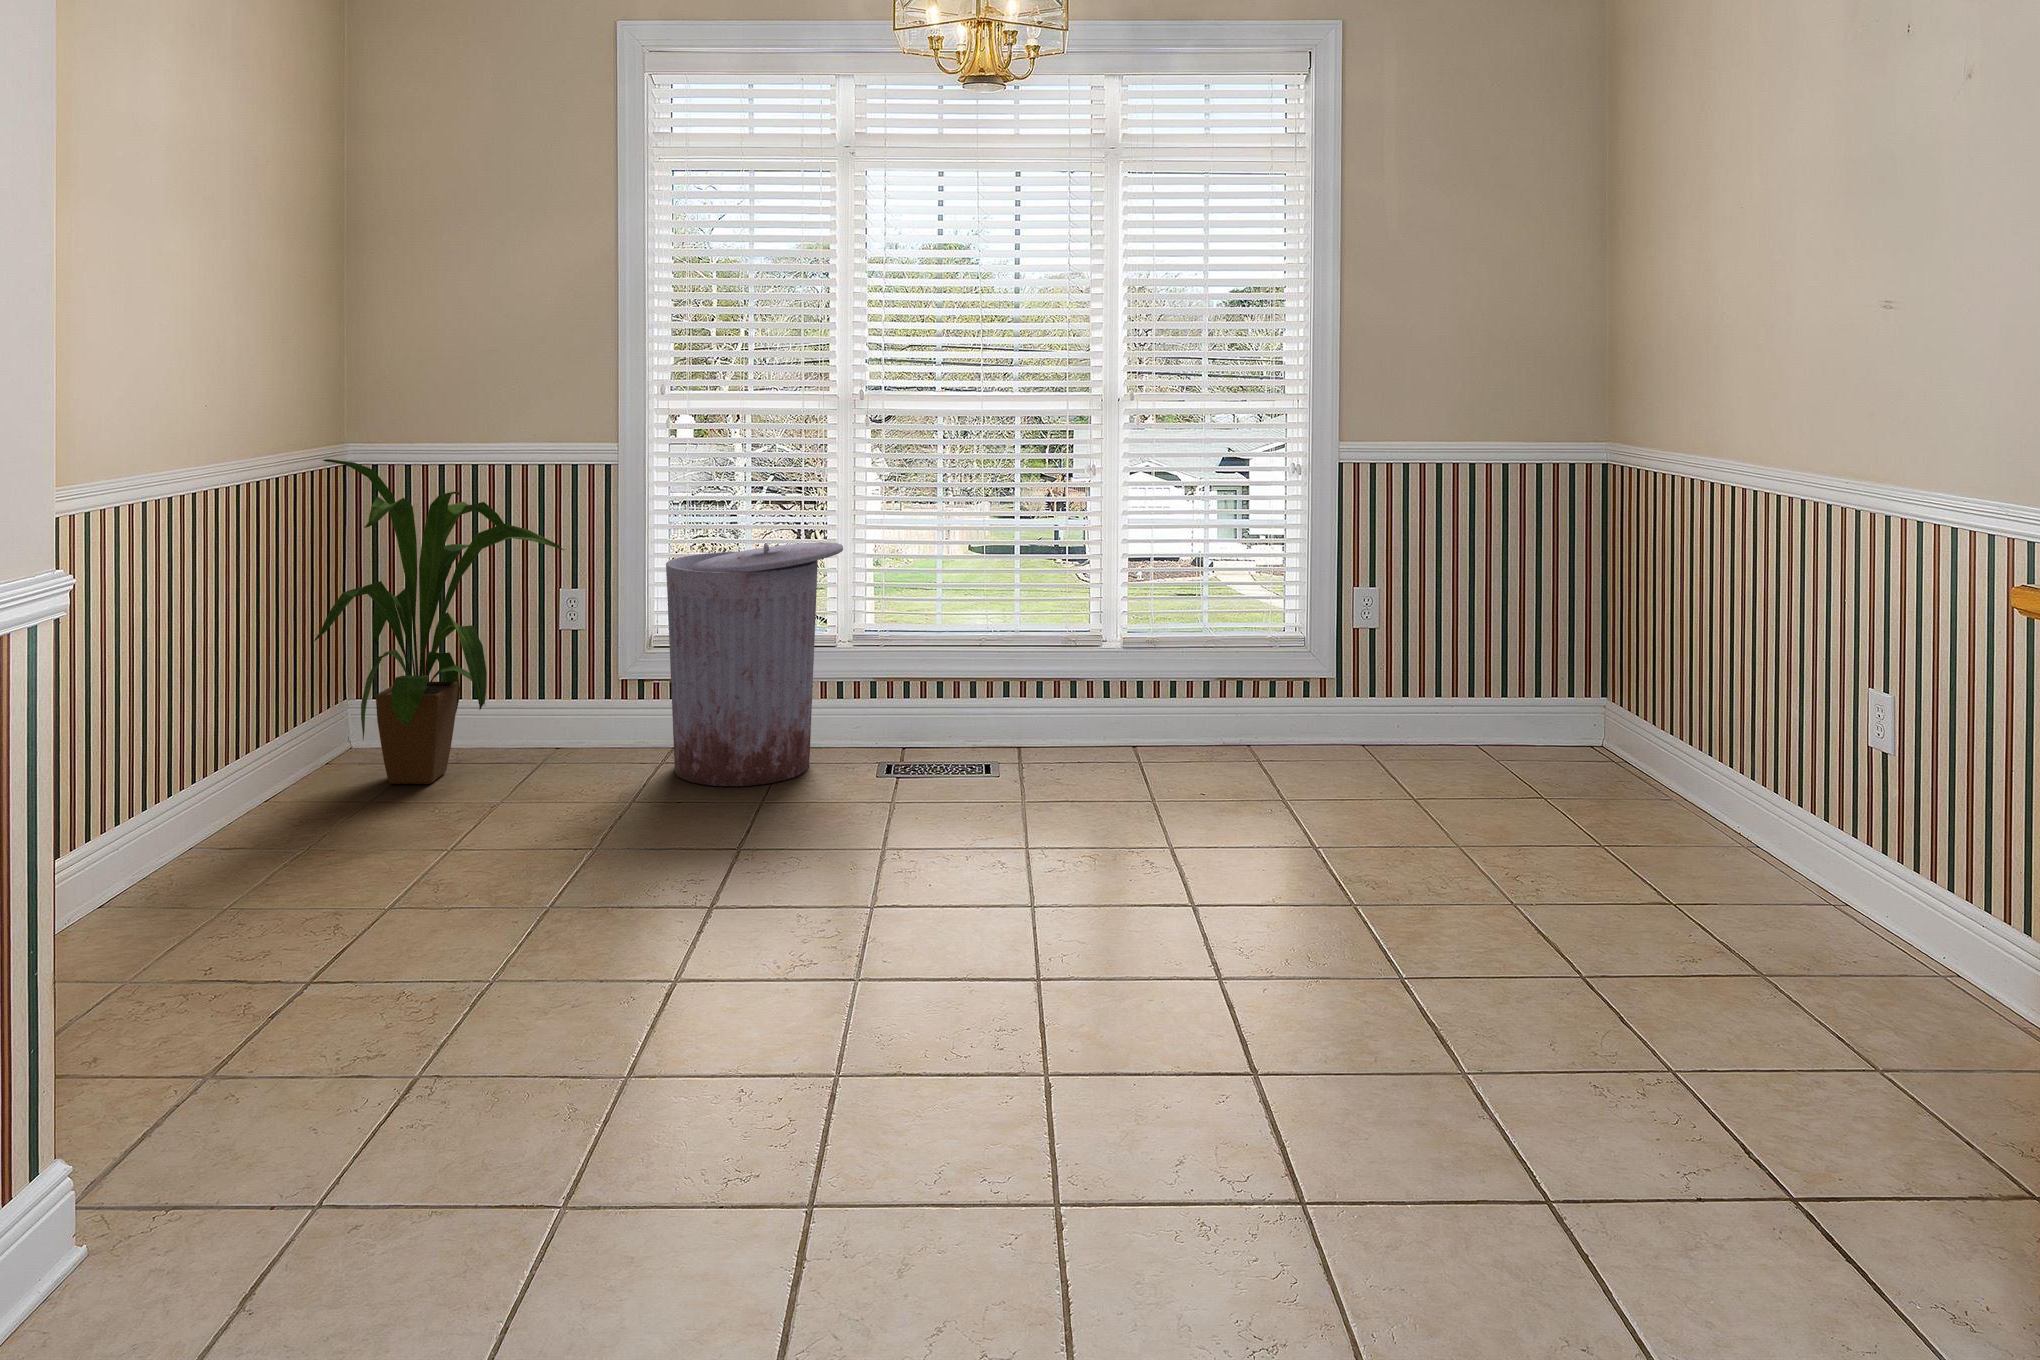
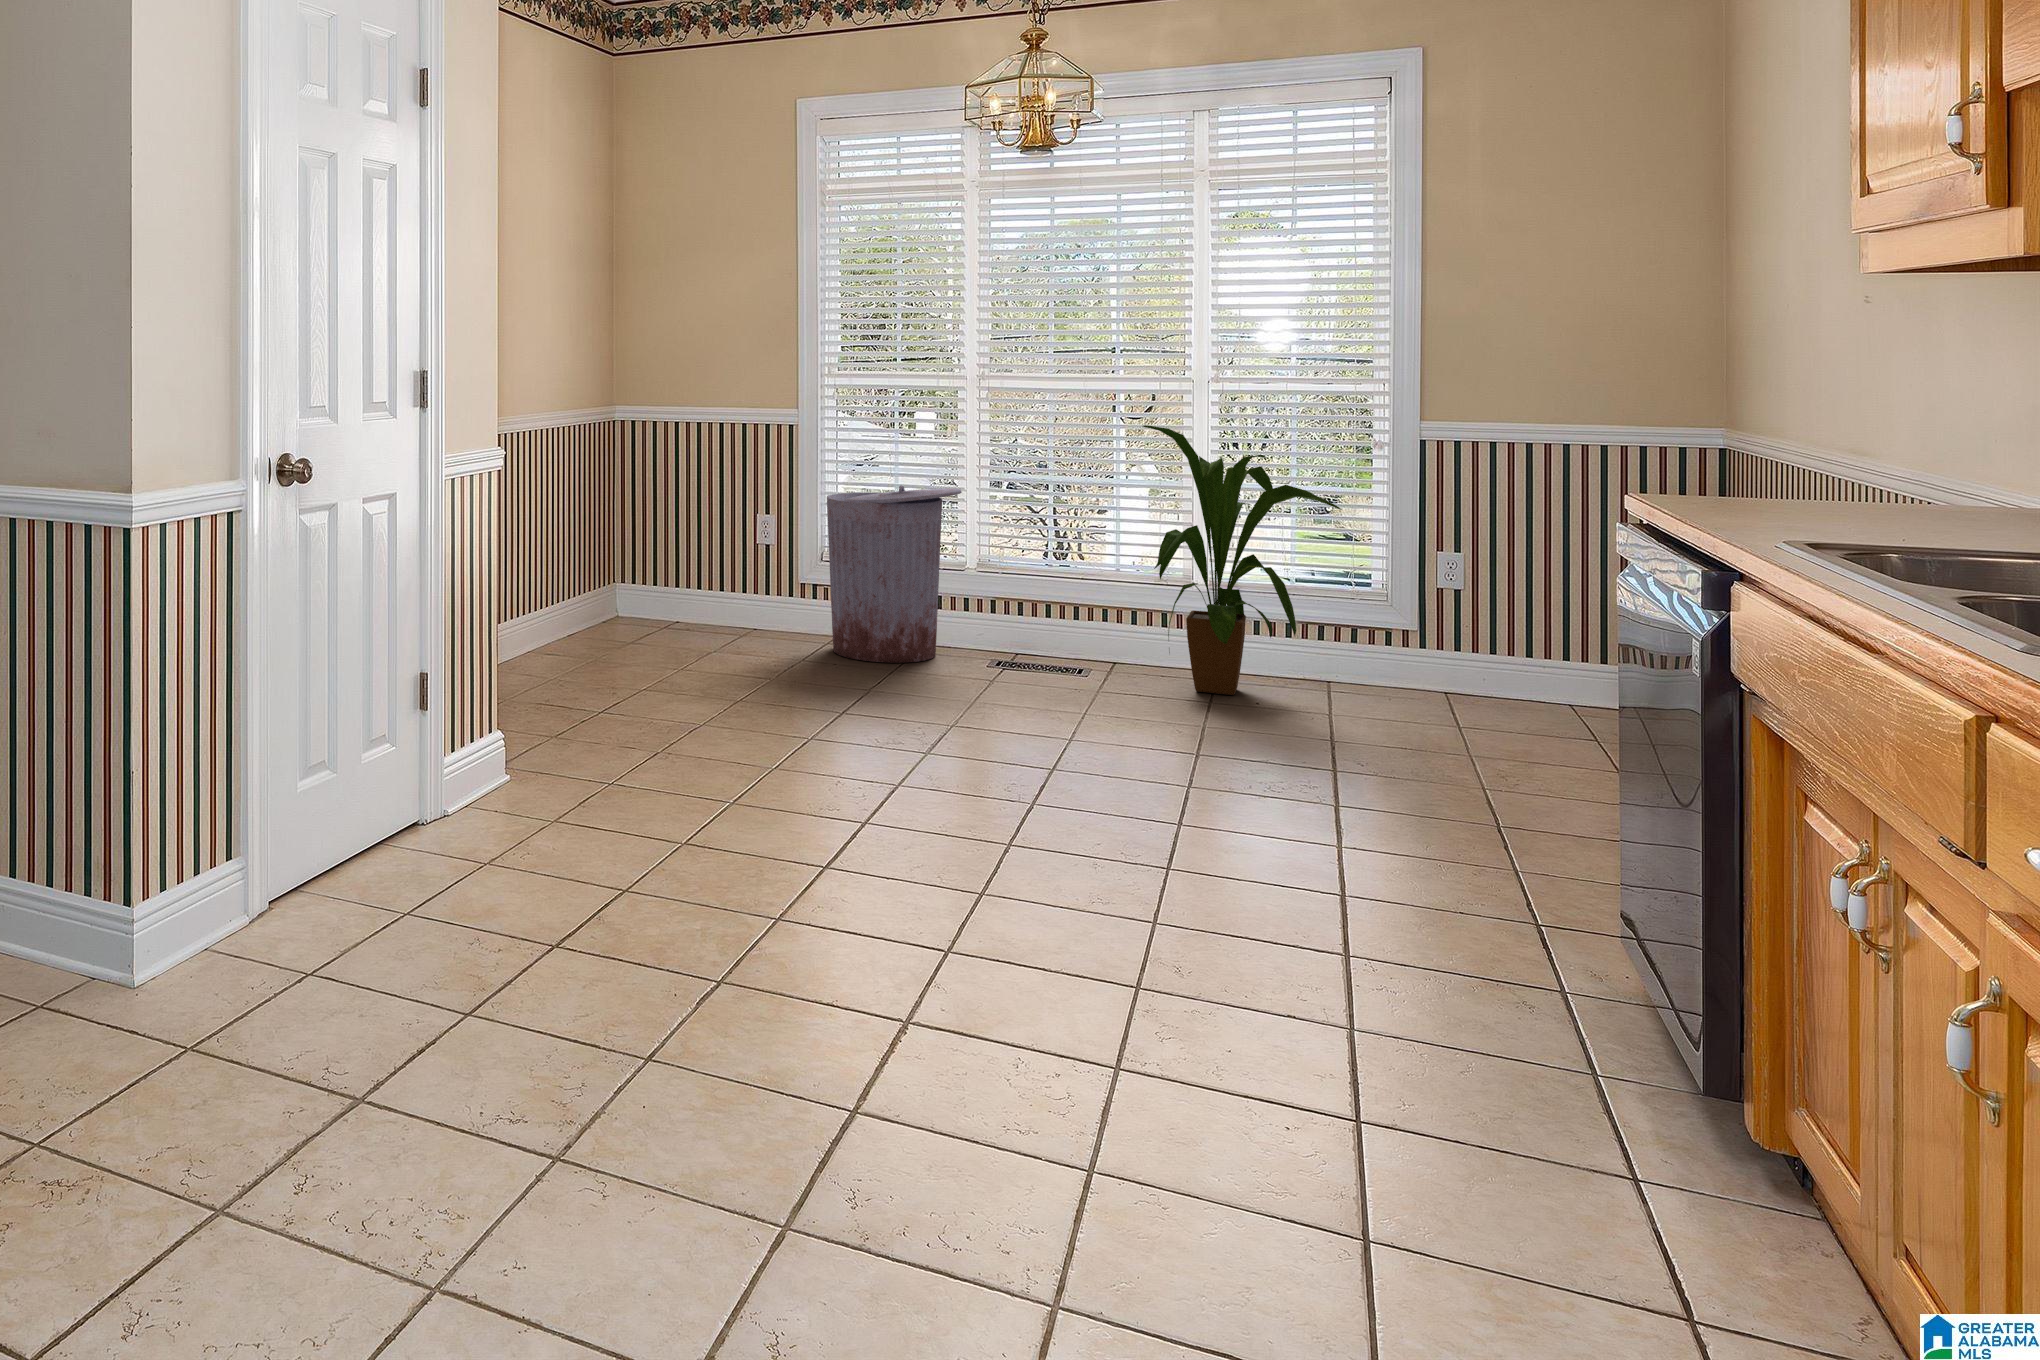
house plant: present [314,459,563,784] -> present [1143,425,1342,695]

